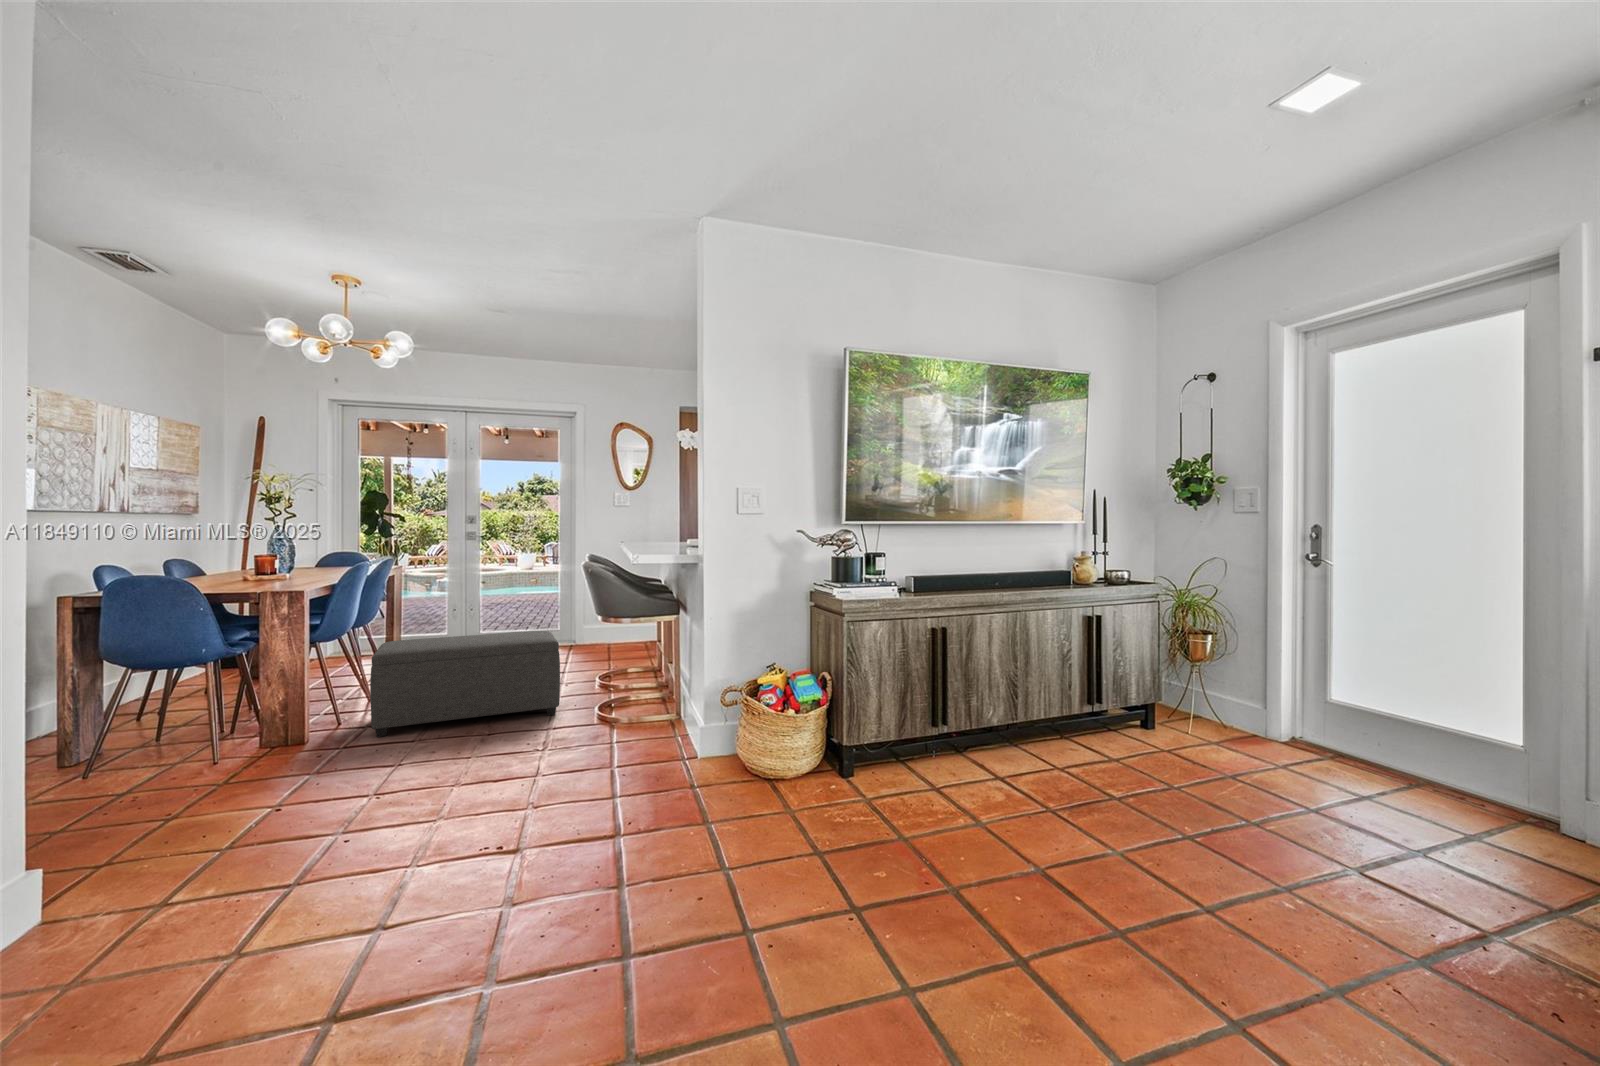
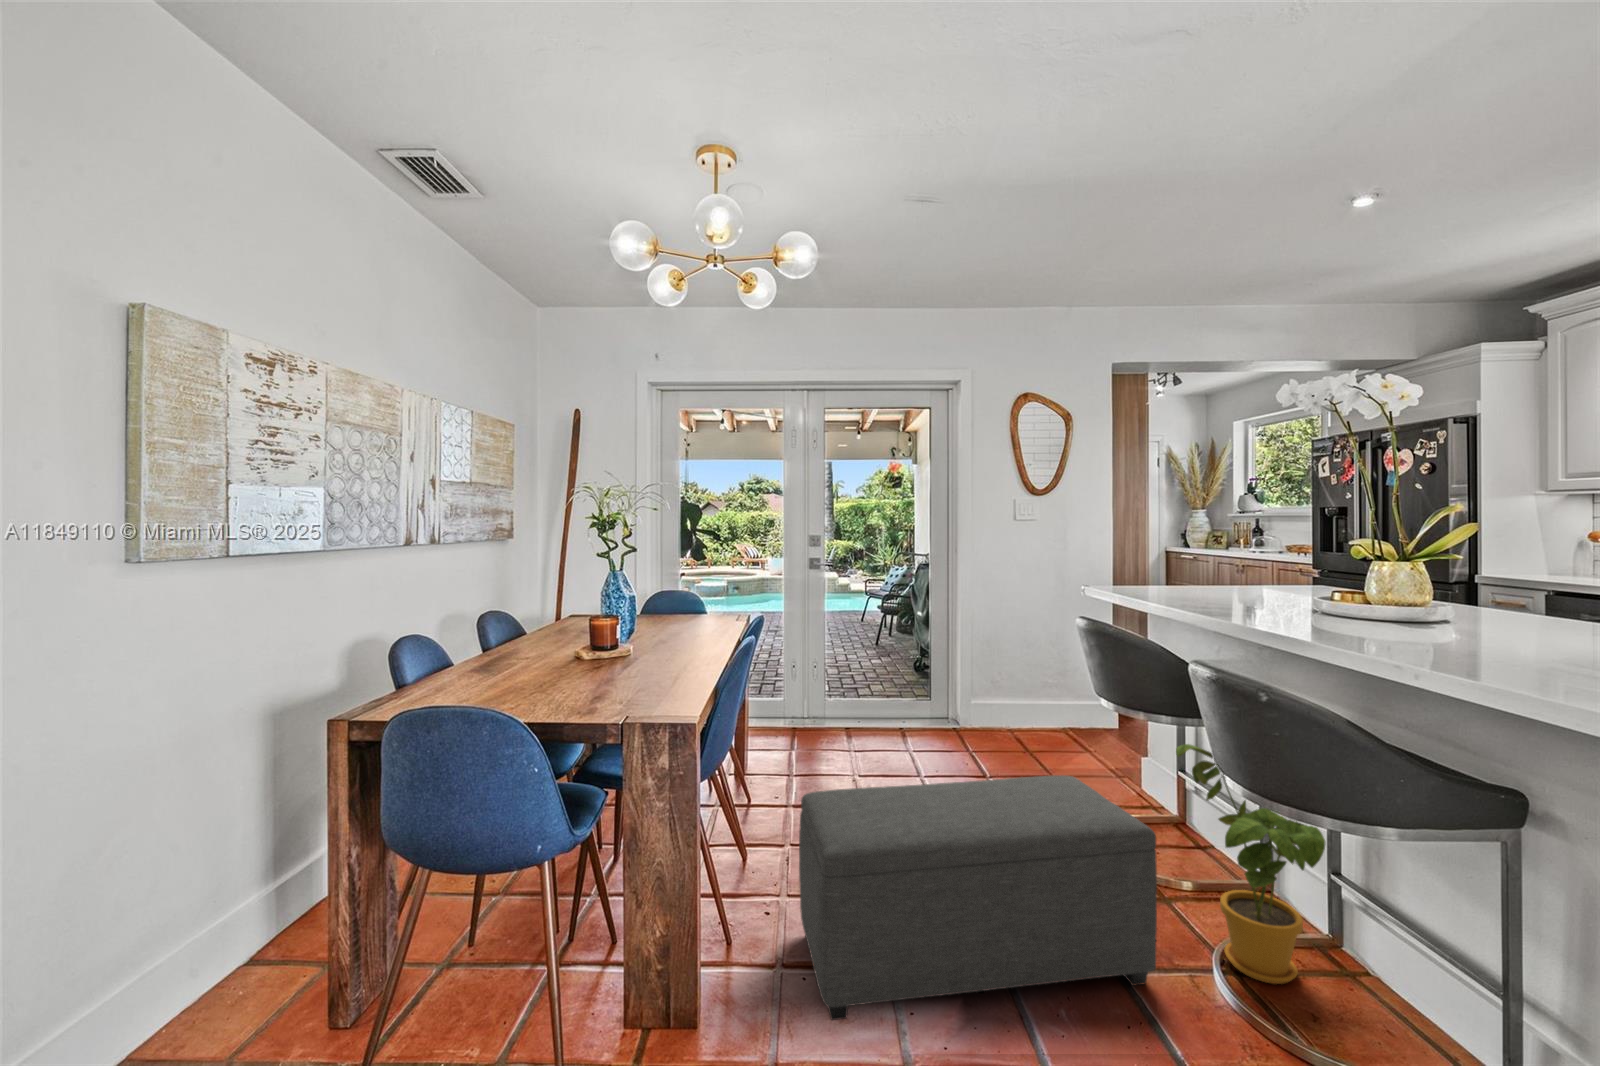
house plant: none [587,608,666,709] -> present [1176,744,1325,984]

